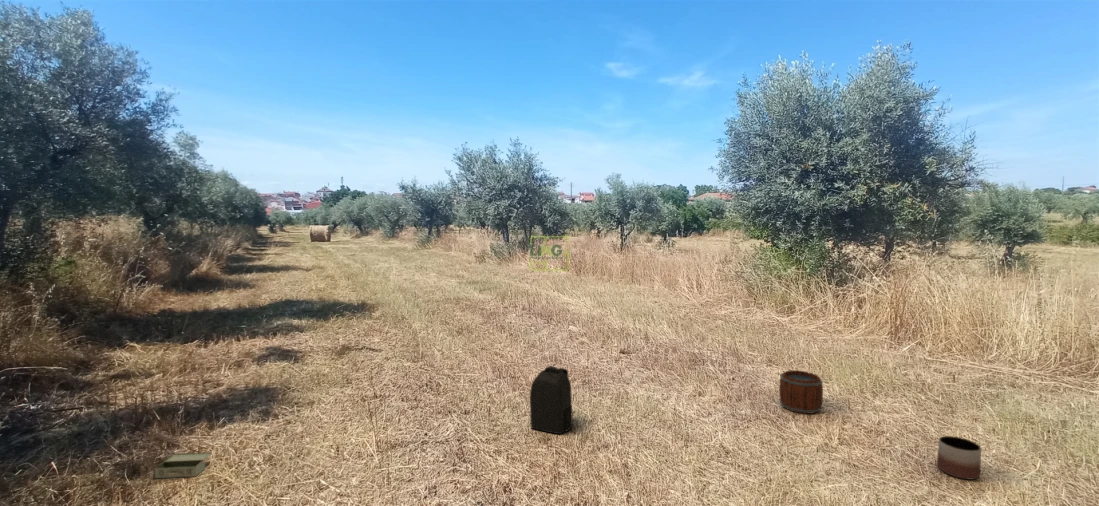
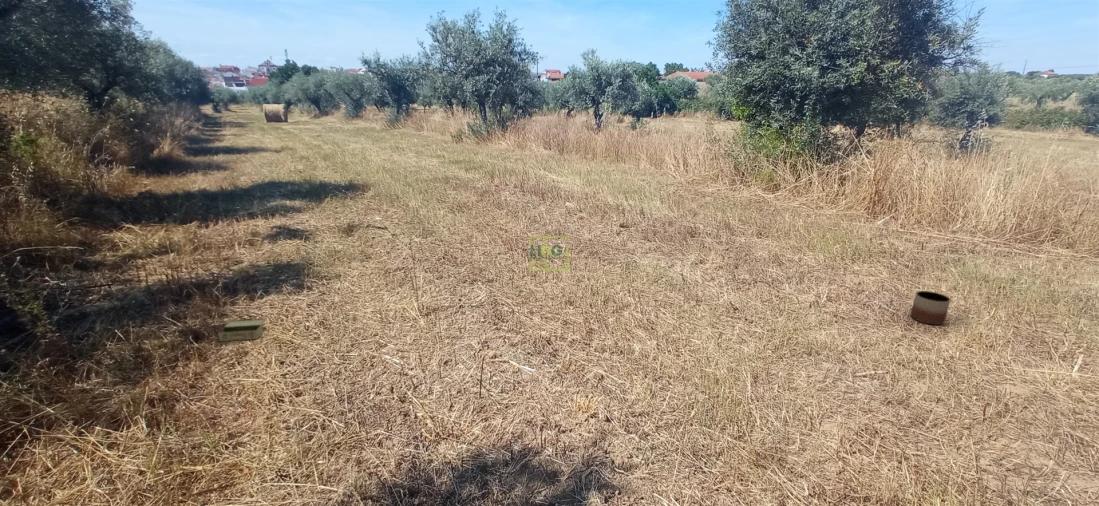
backpack: present [530,366,573,434] -> none [554,238,593,298]
bucket: present [779,370,823,414] -> none [774,240,816,277]

